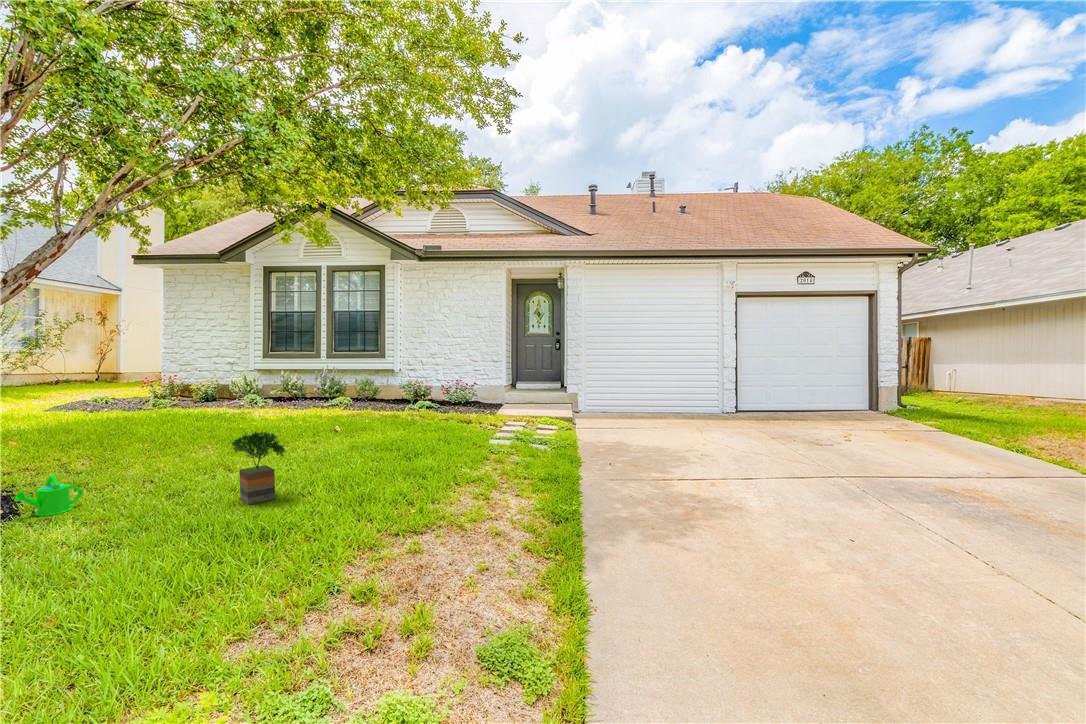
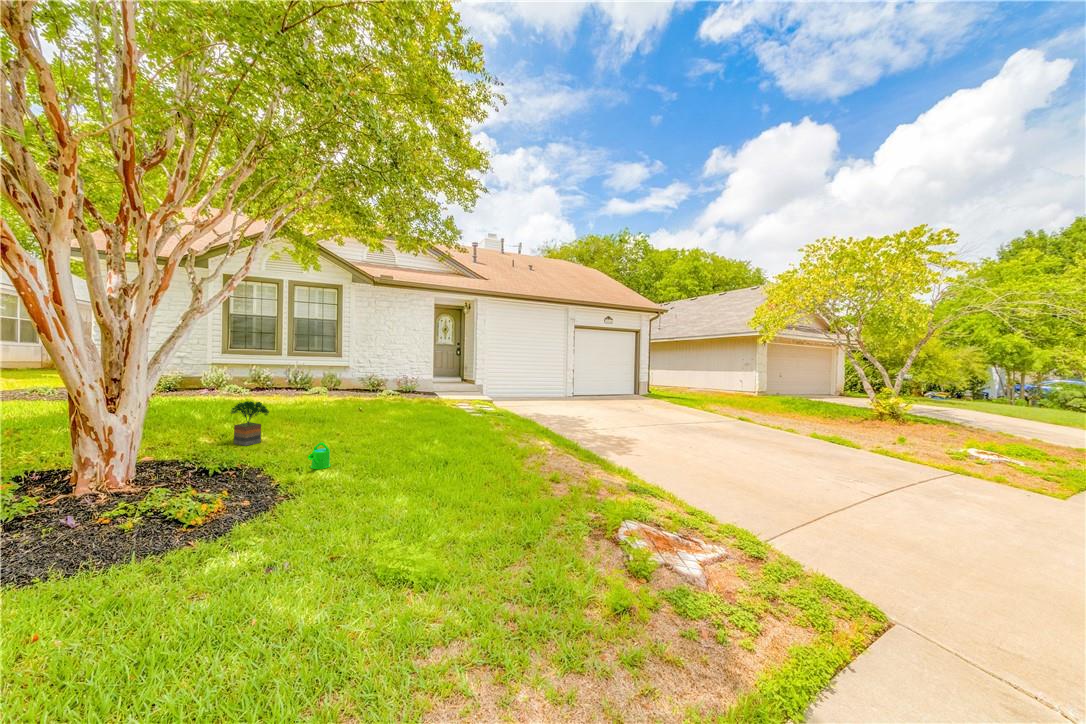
potted tree: present [232,432,285,505] -> present [231,401,269,446]

